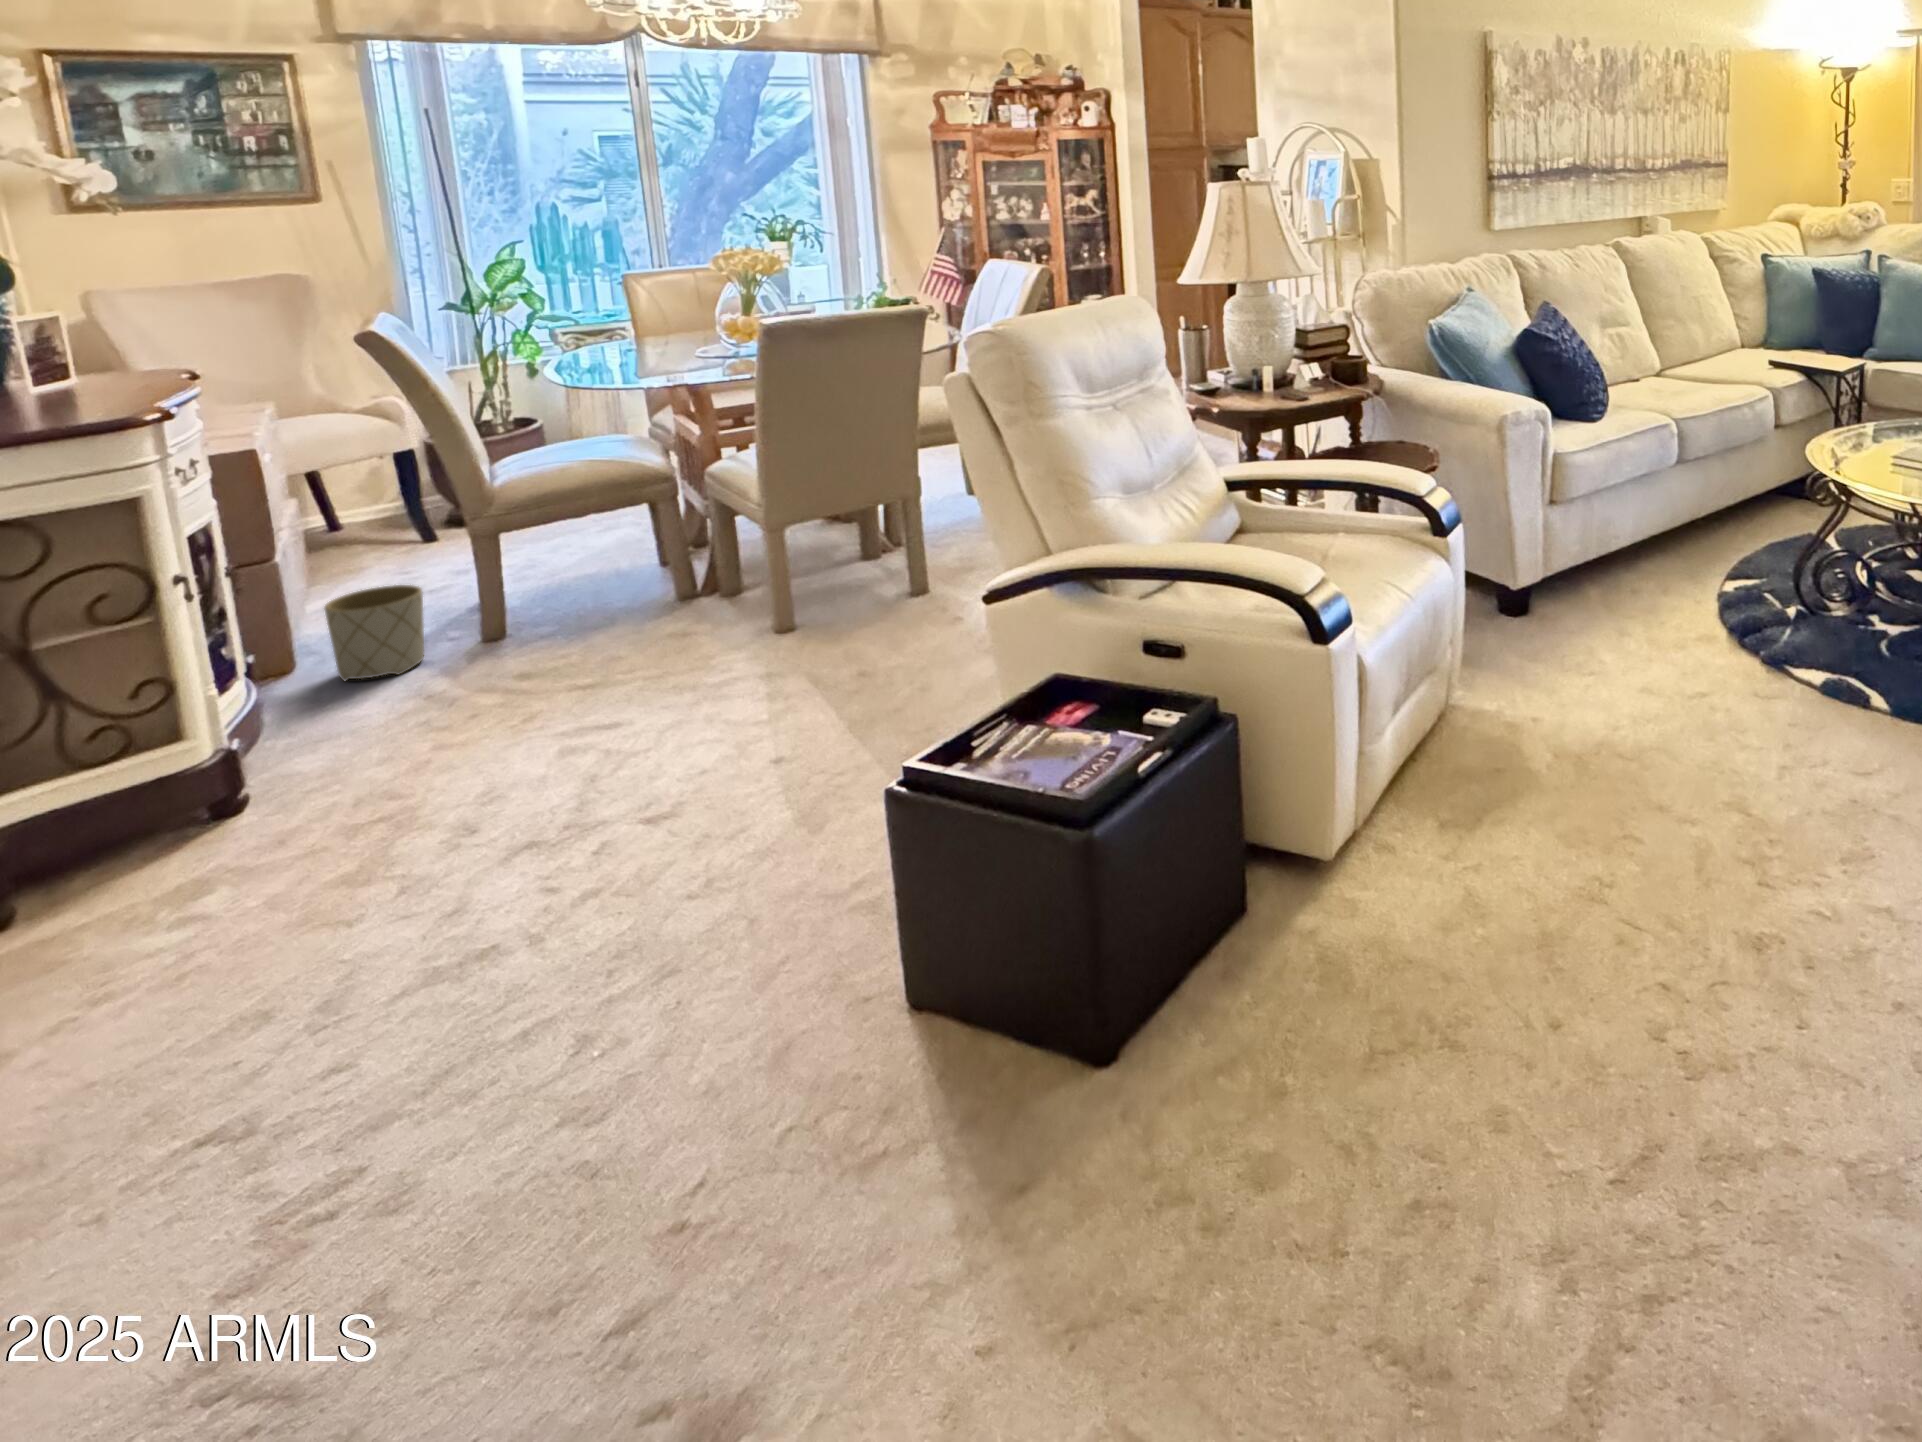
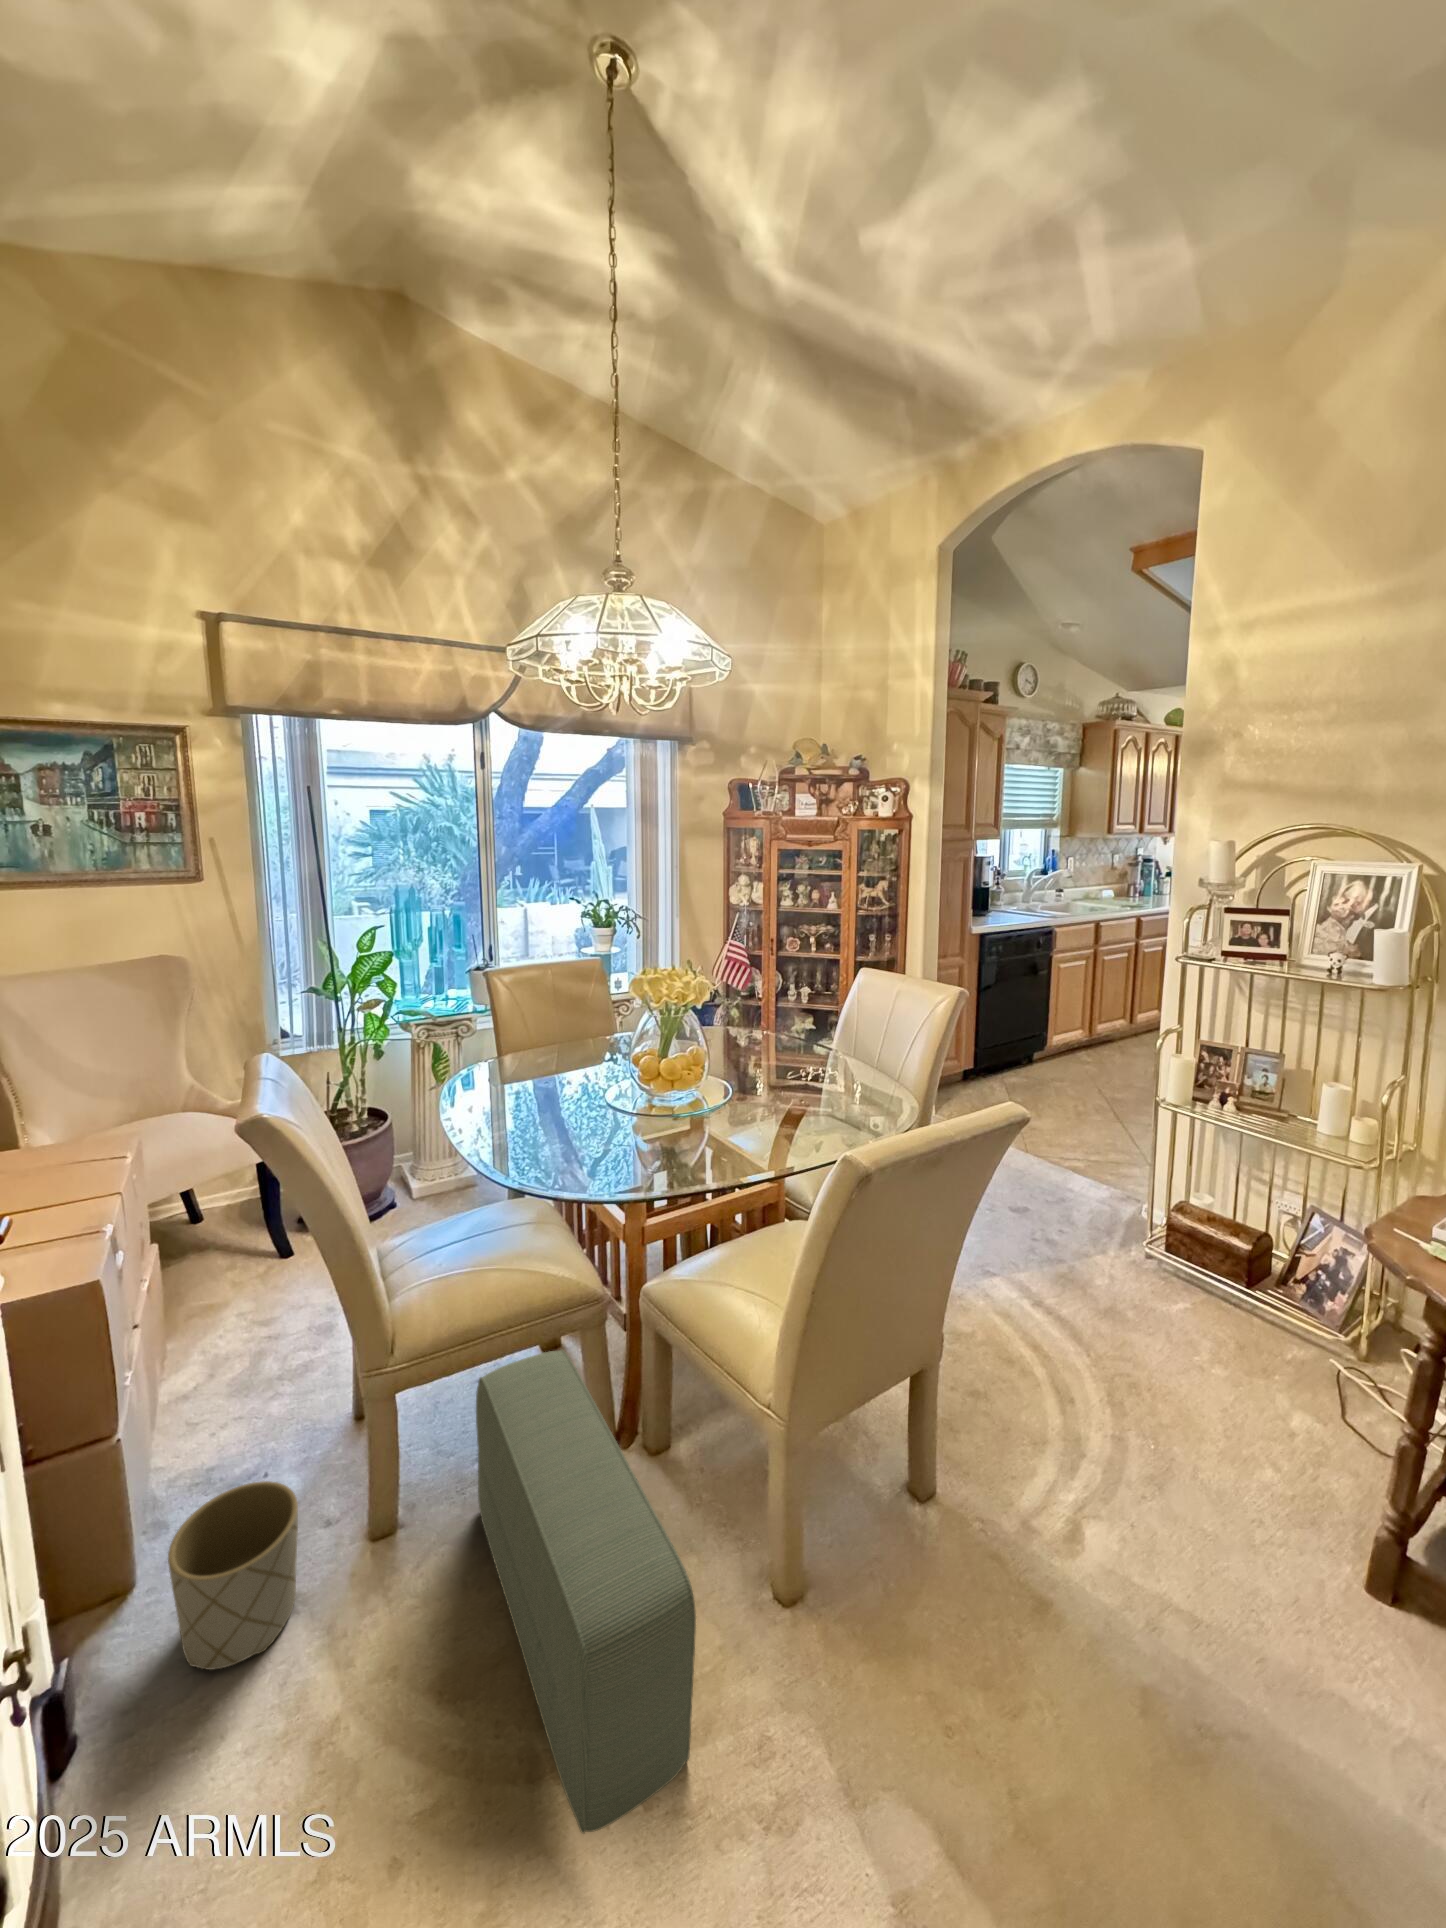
pouf: none [566,508,684,692] -> present [476,1350,696,1833]

